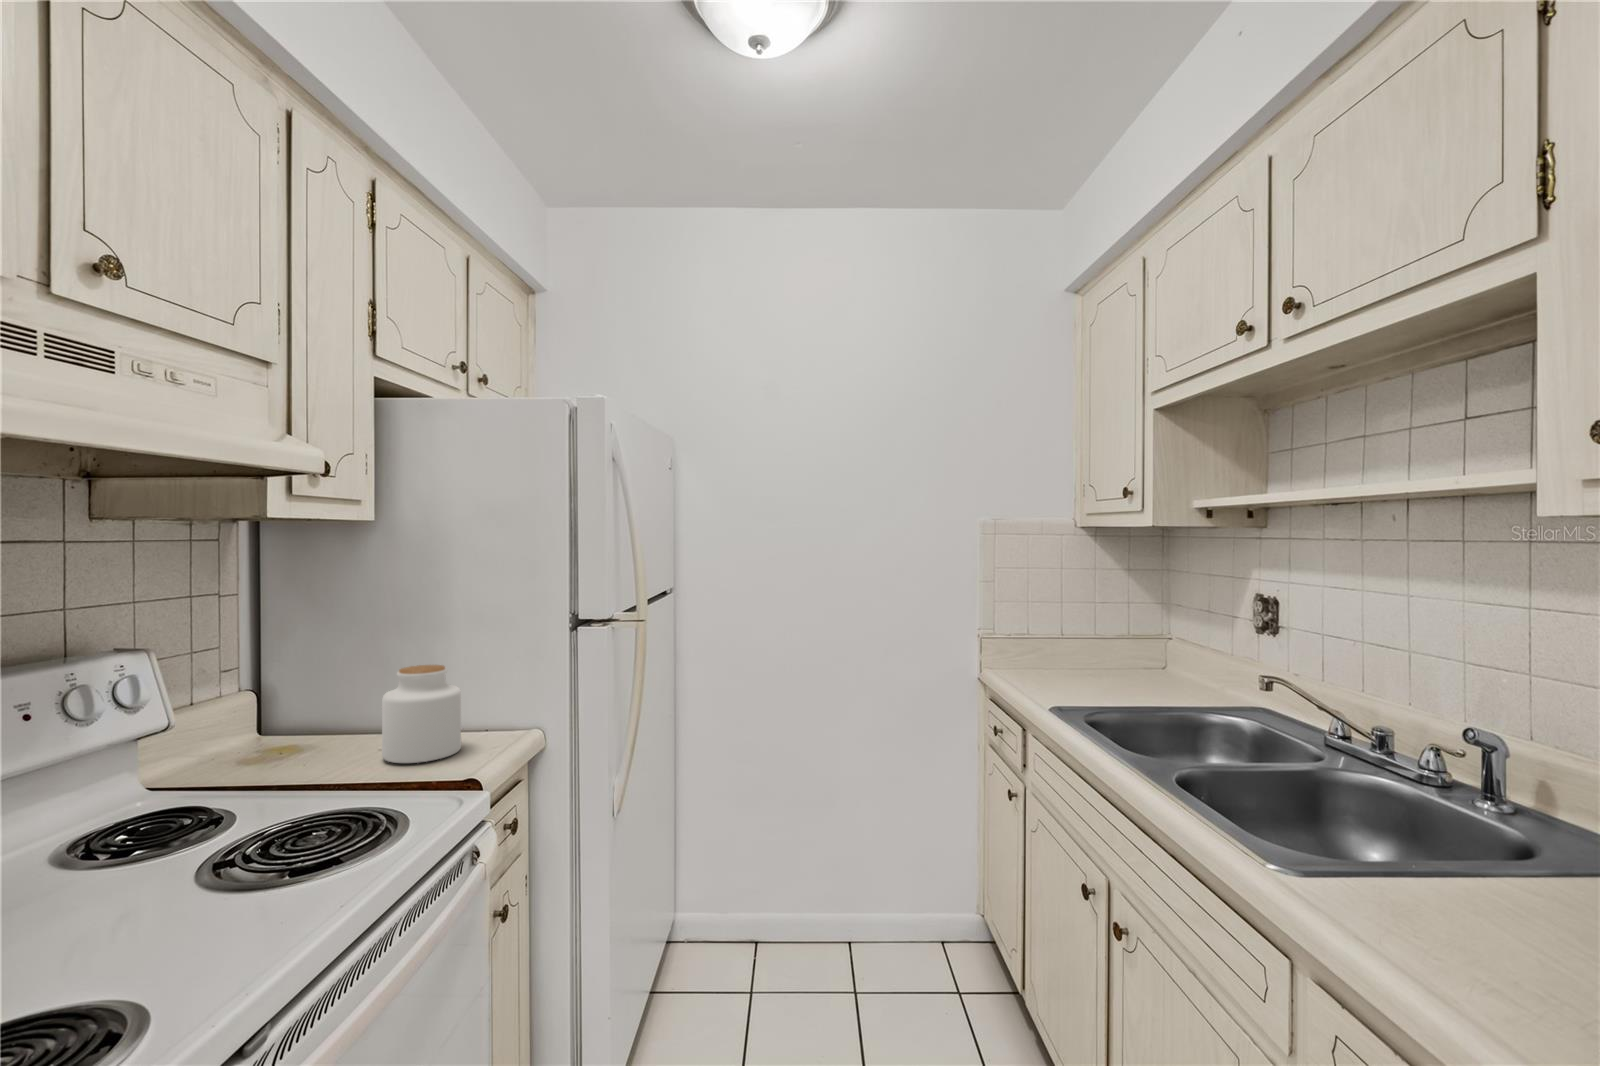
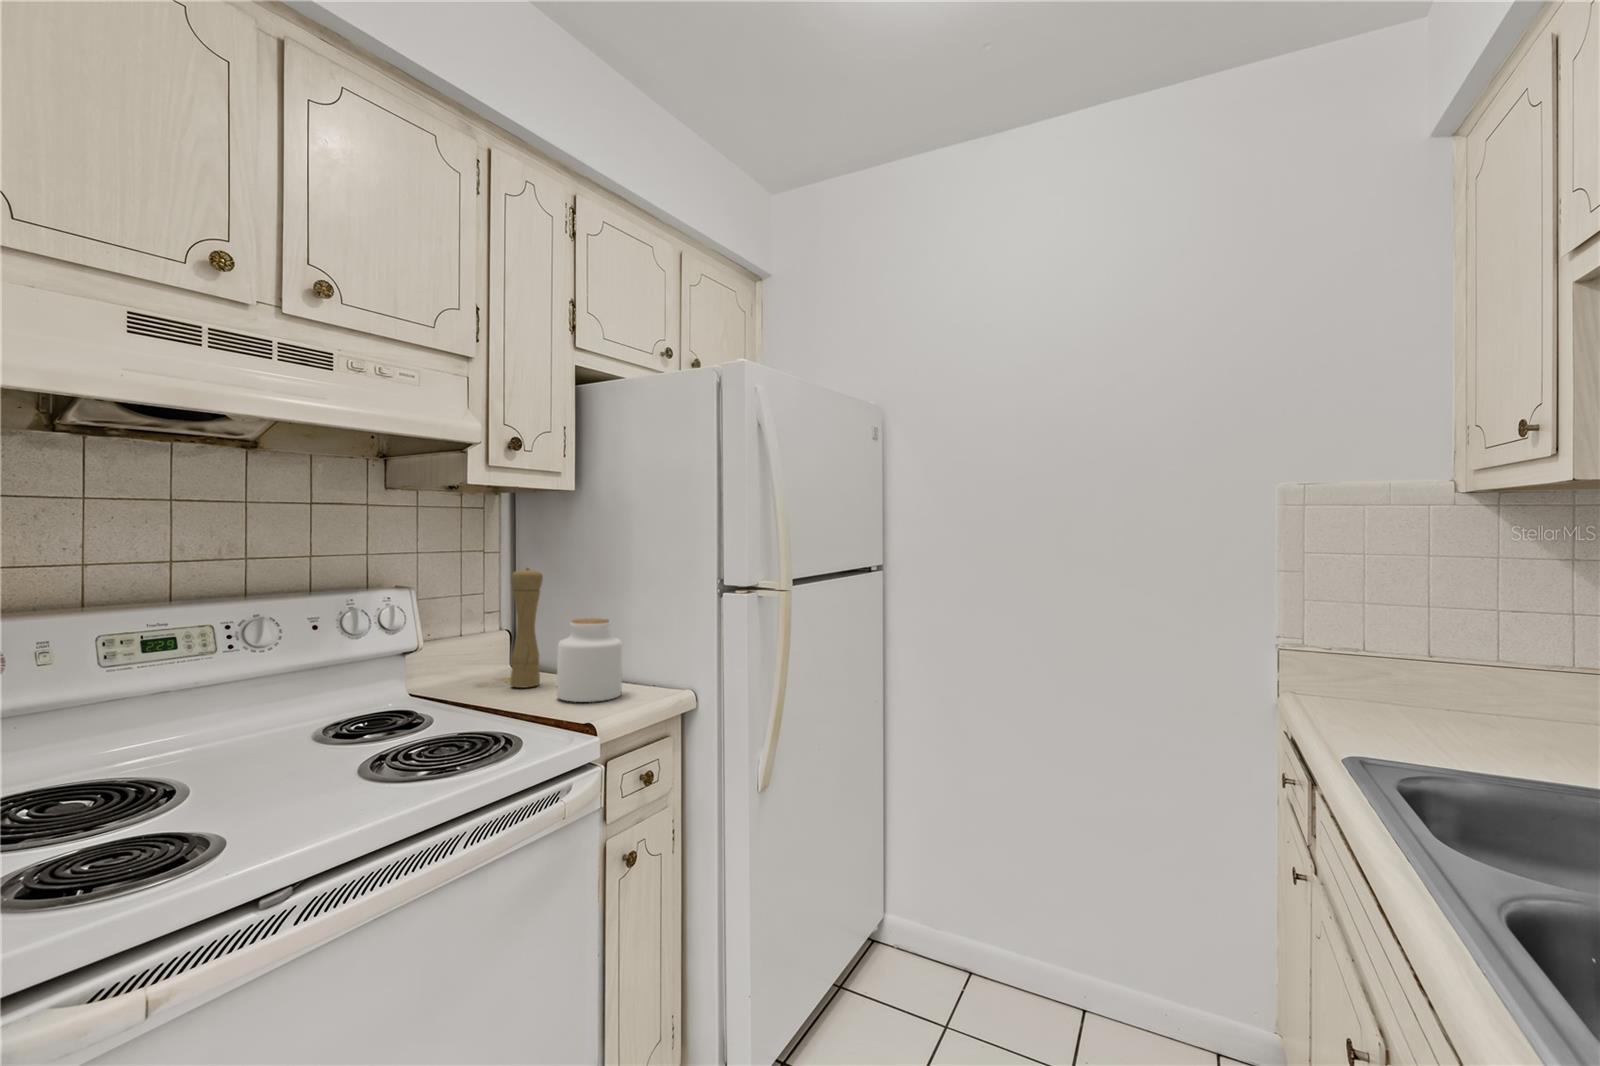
pepper mill: none [292,613,334,758] -> present [510,568,543,687]

